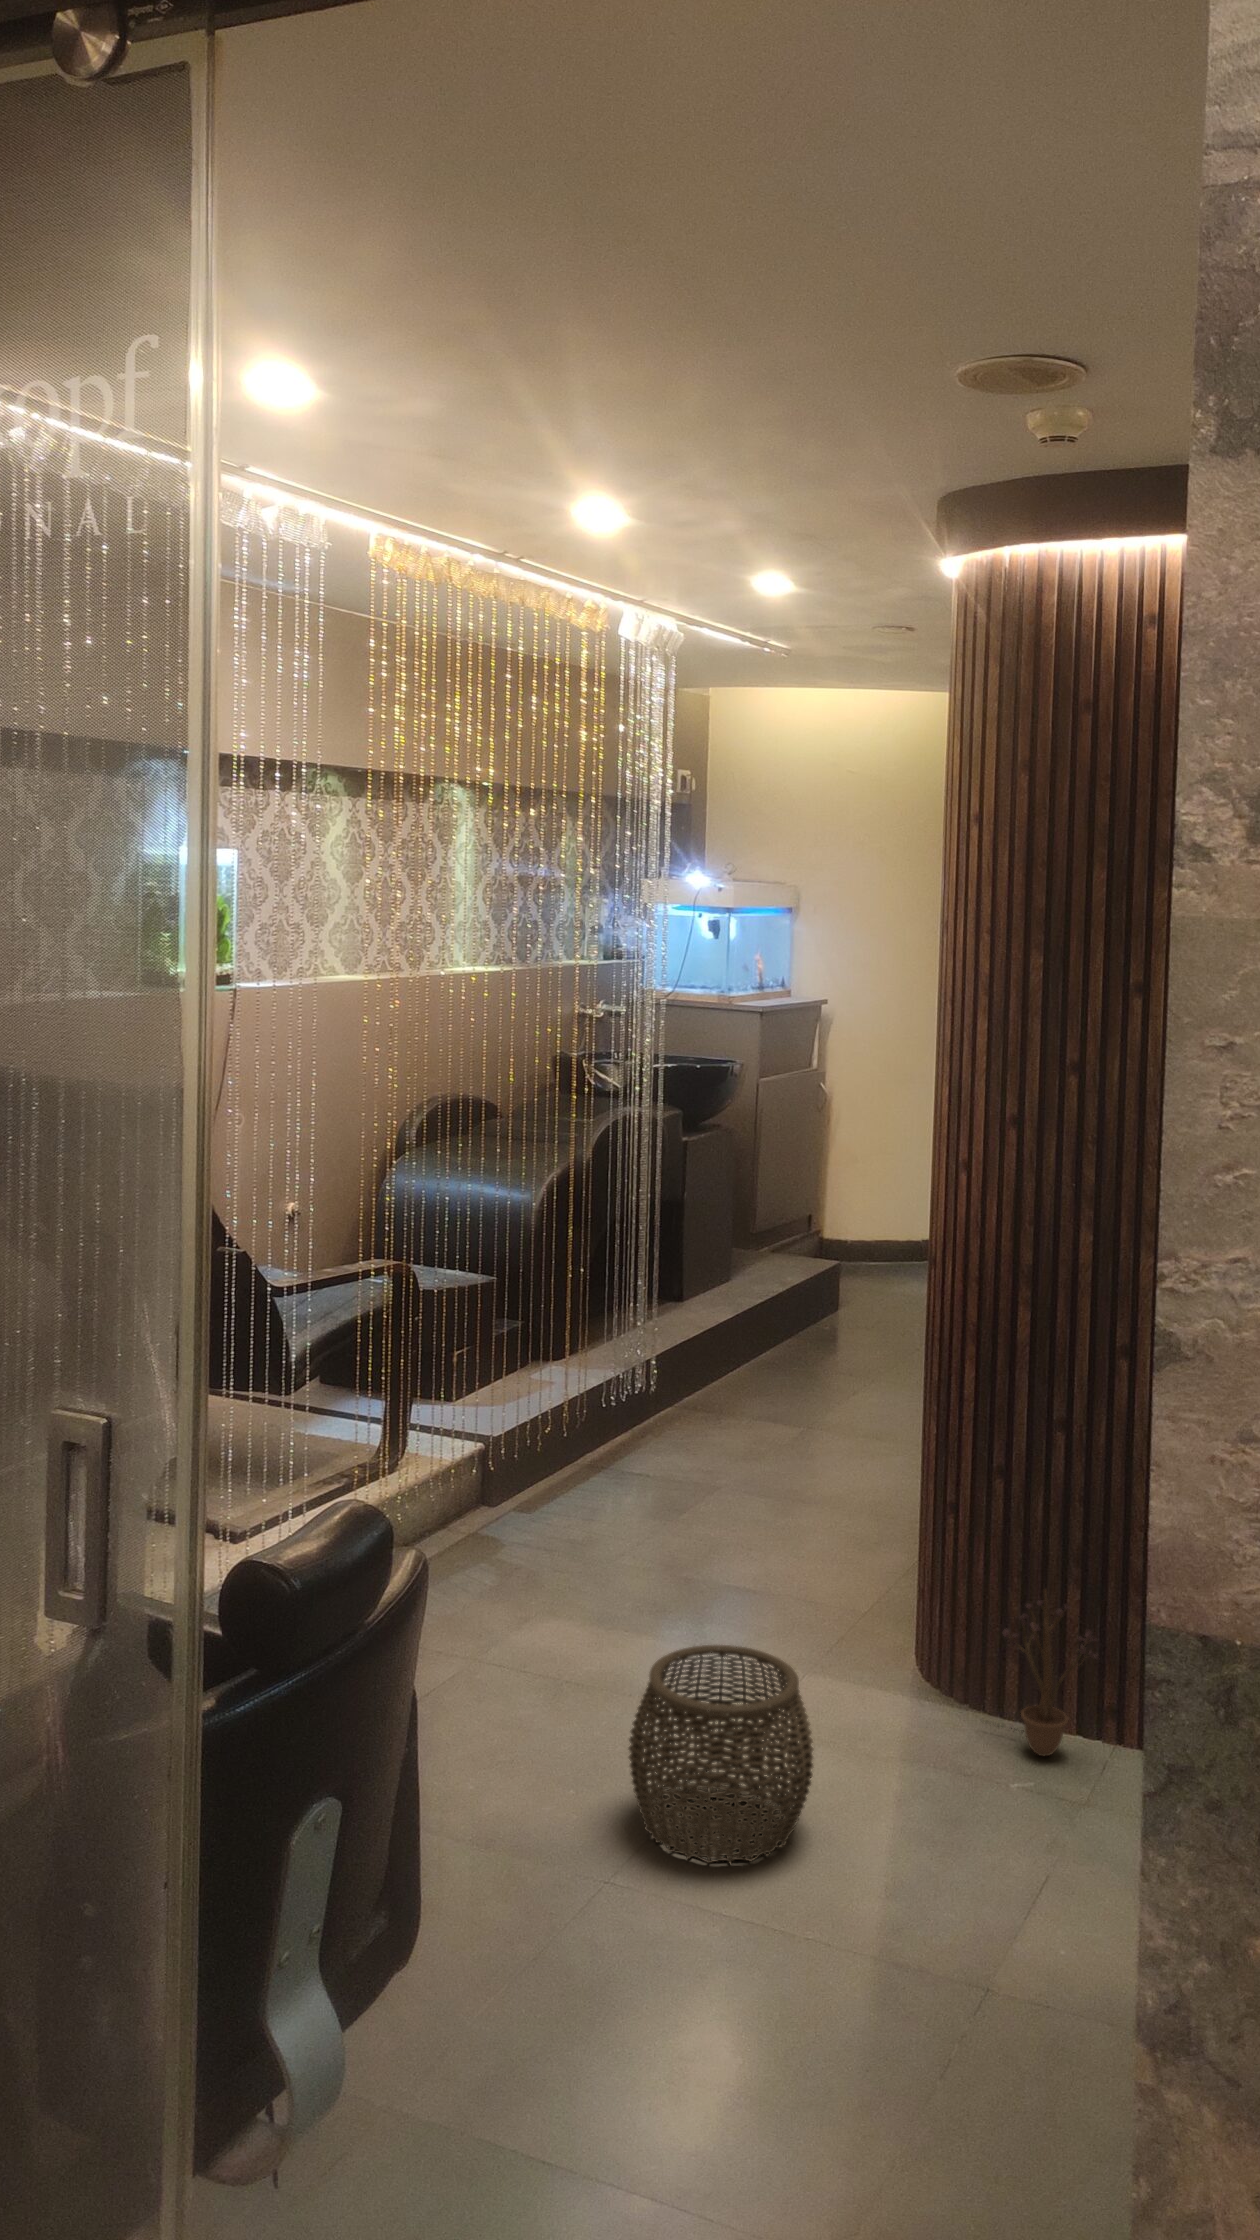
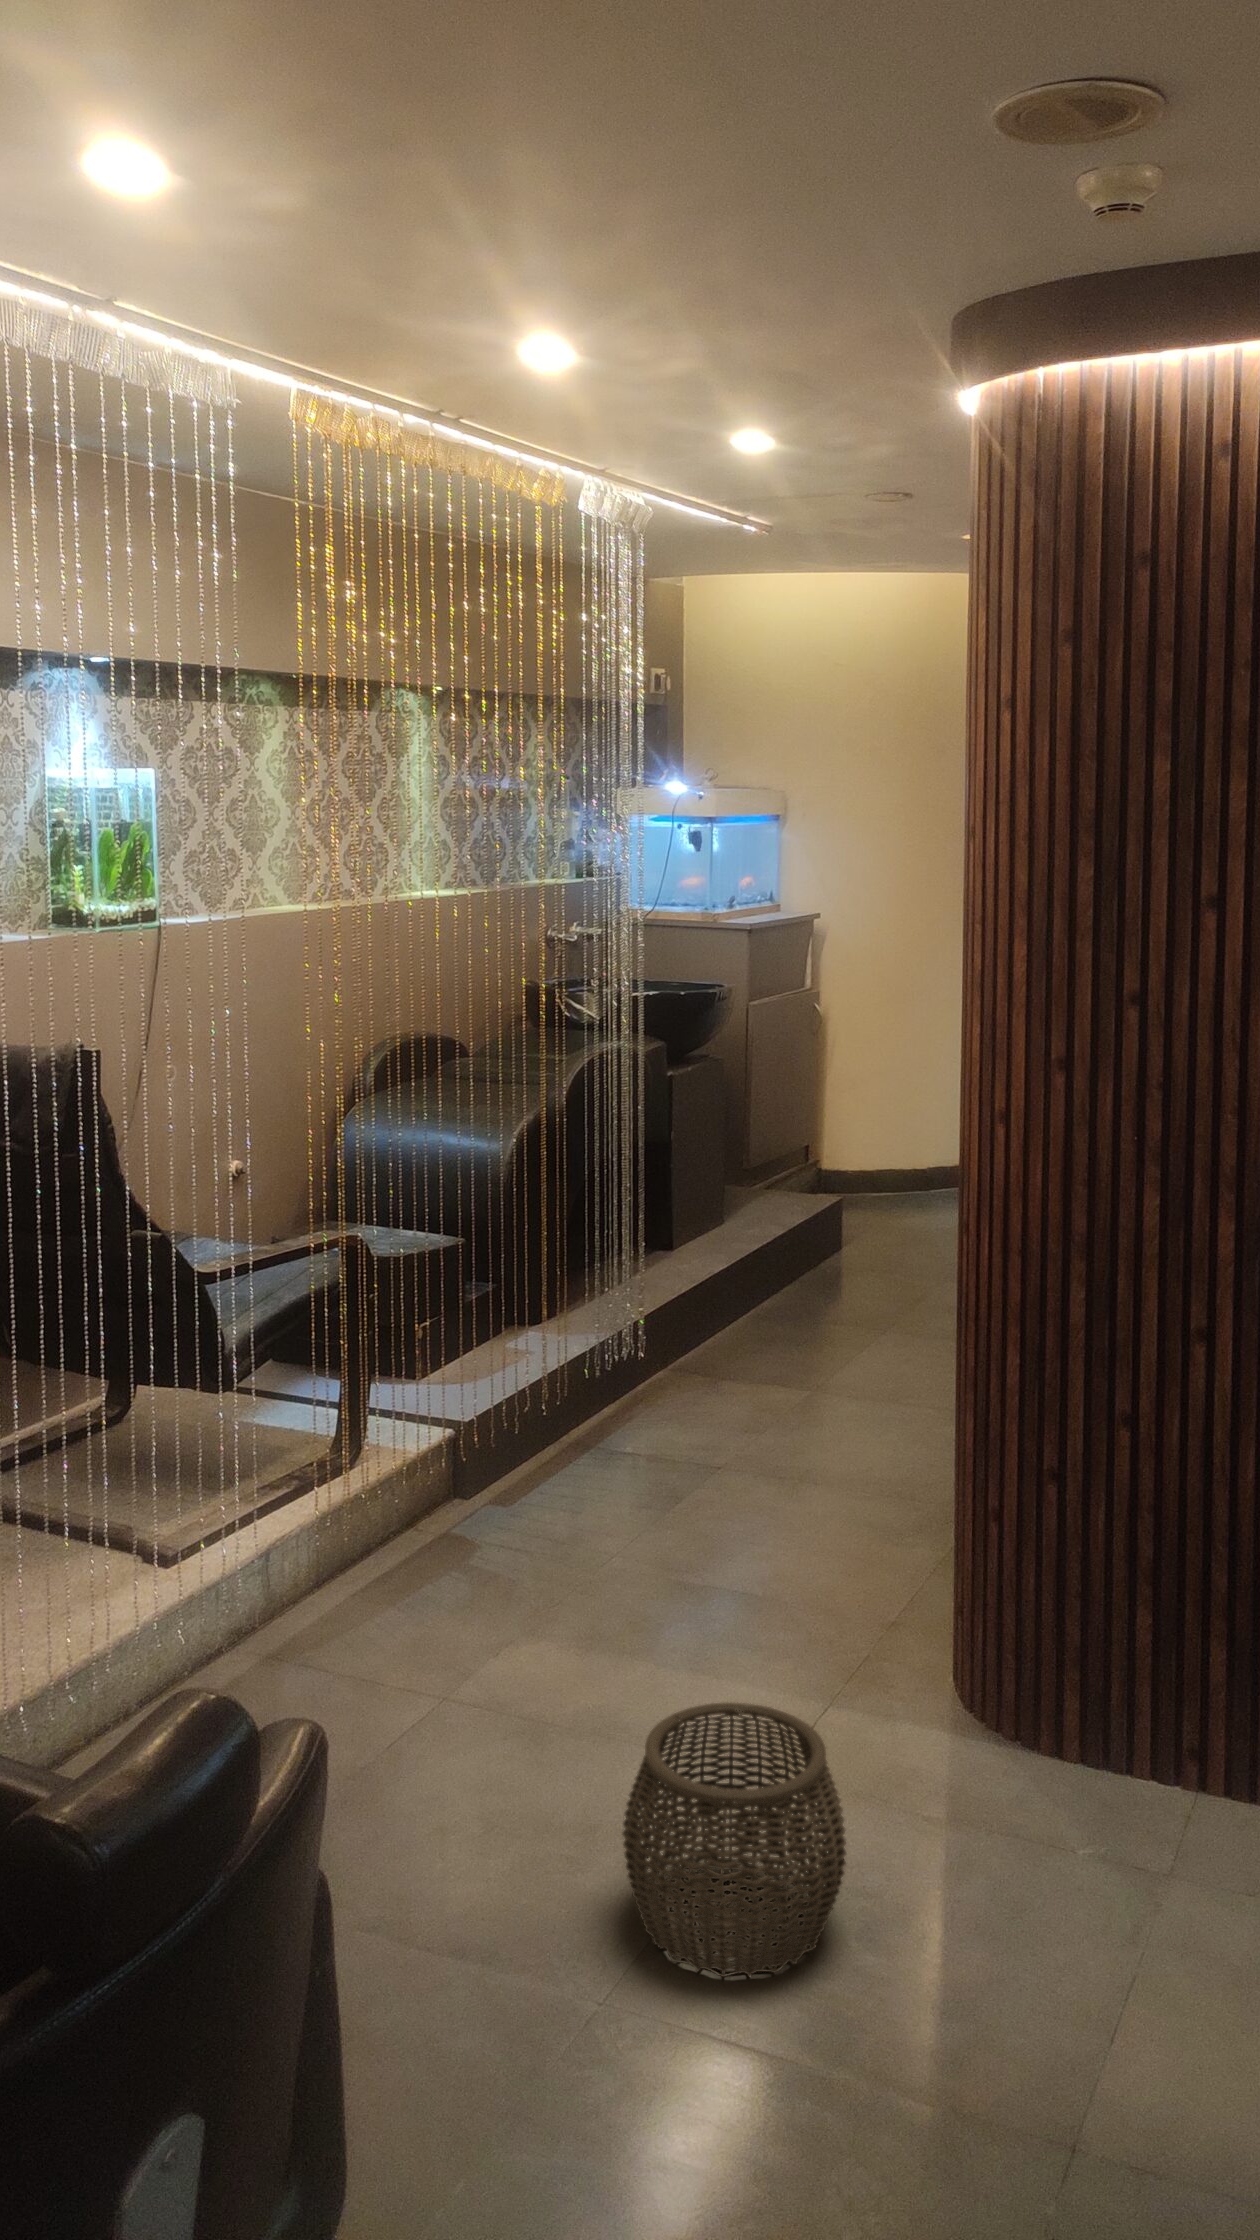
decorative plant: present [985,1590,1099,1756] -> none [1036,1616,1180,1811]

